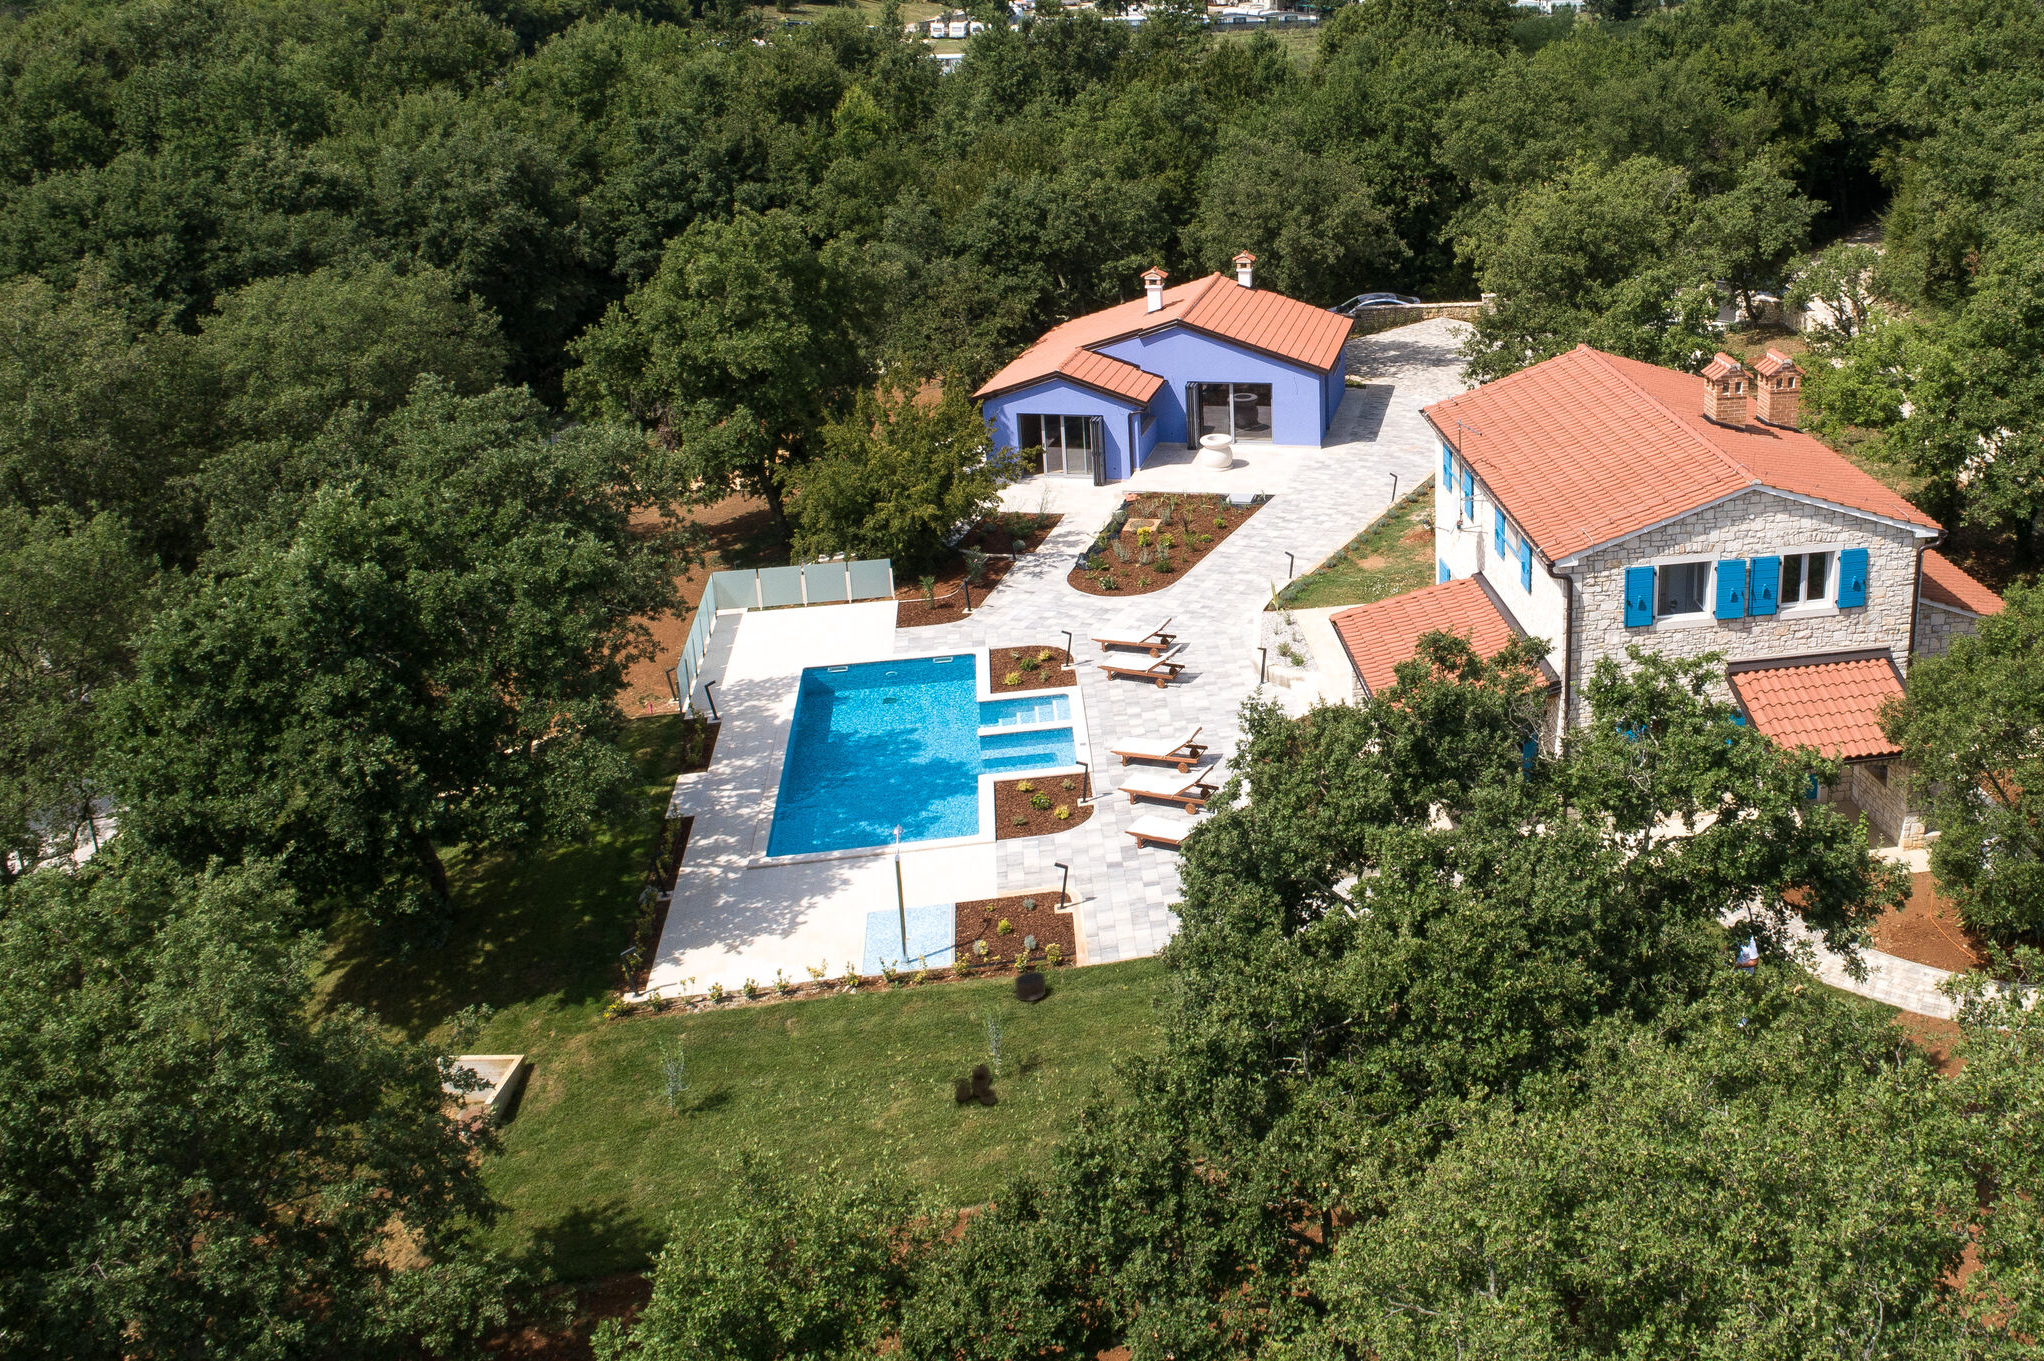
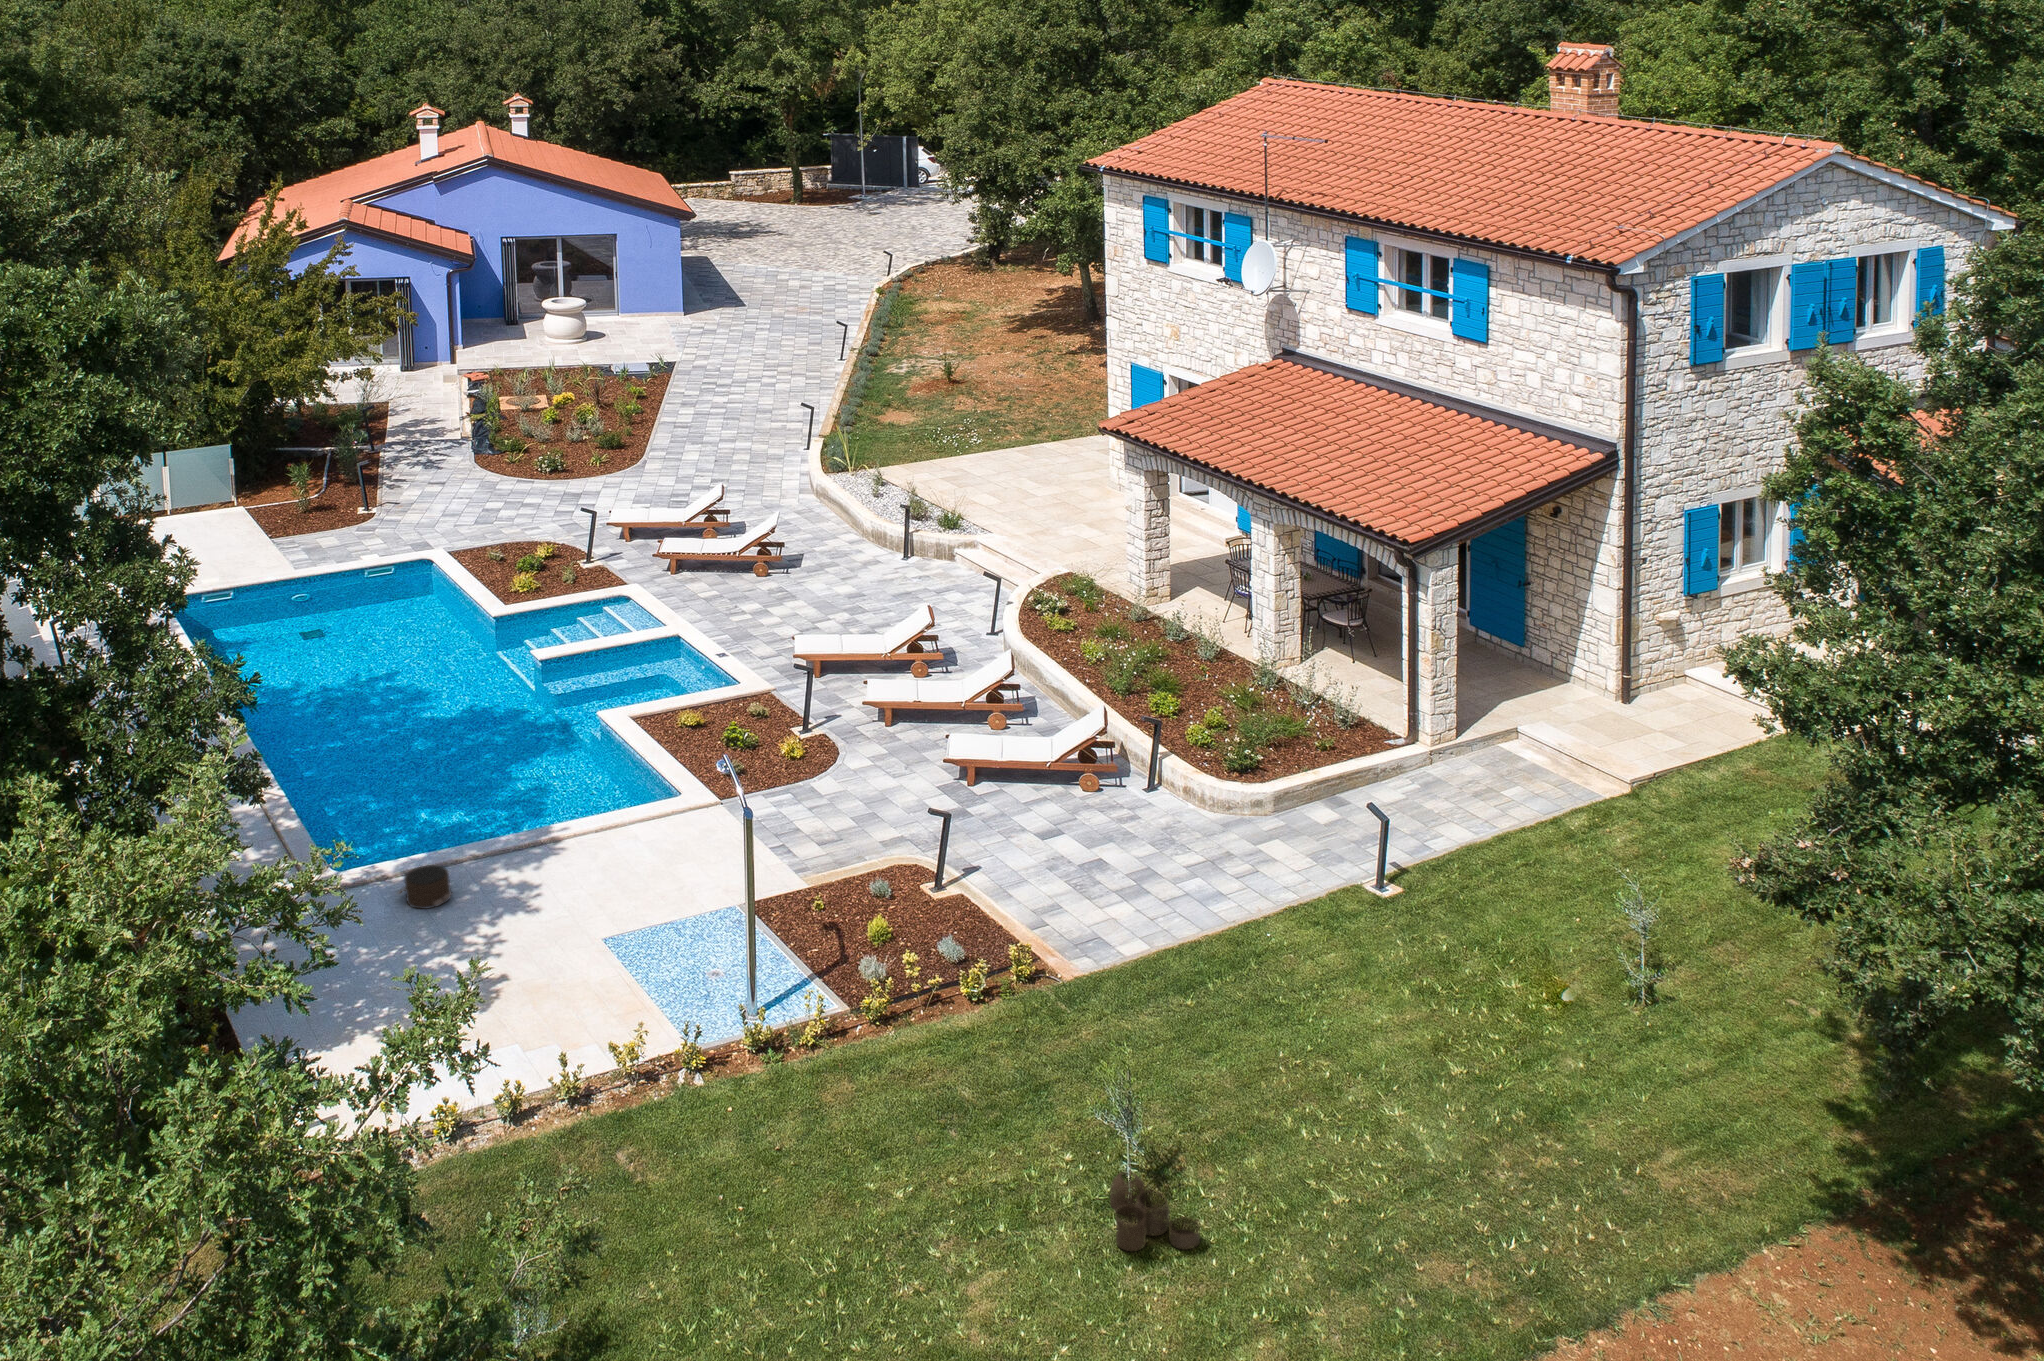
pouf: present [1012,971,1046,1001] -> present [398,865,452,909]

